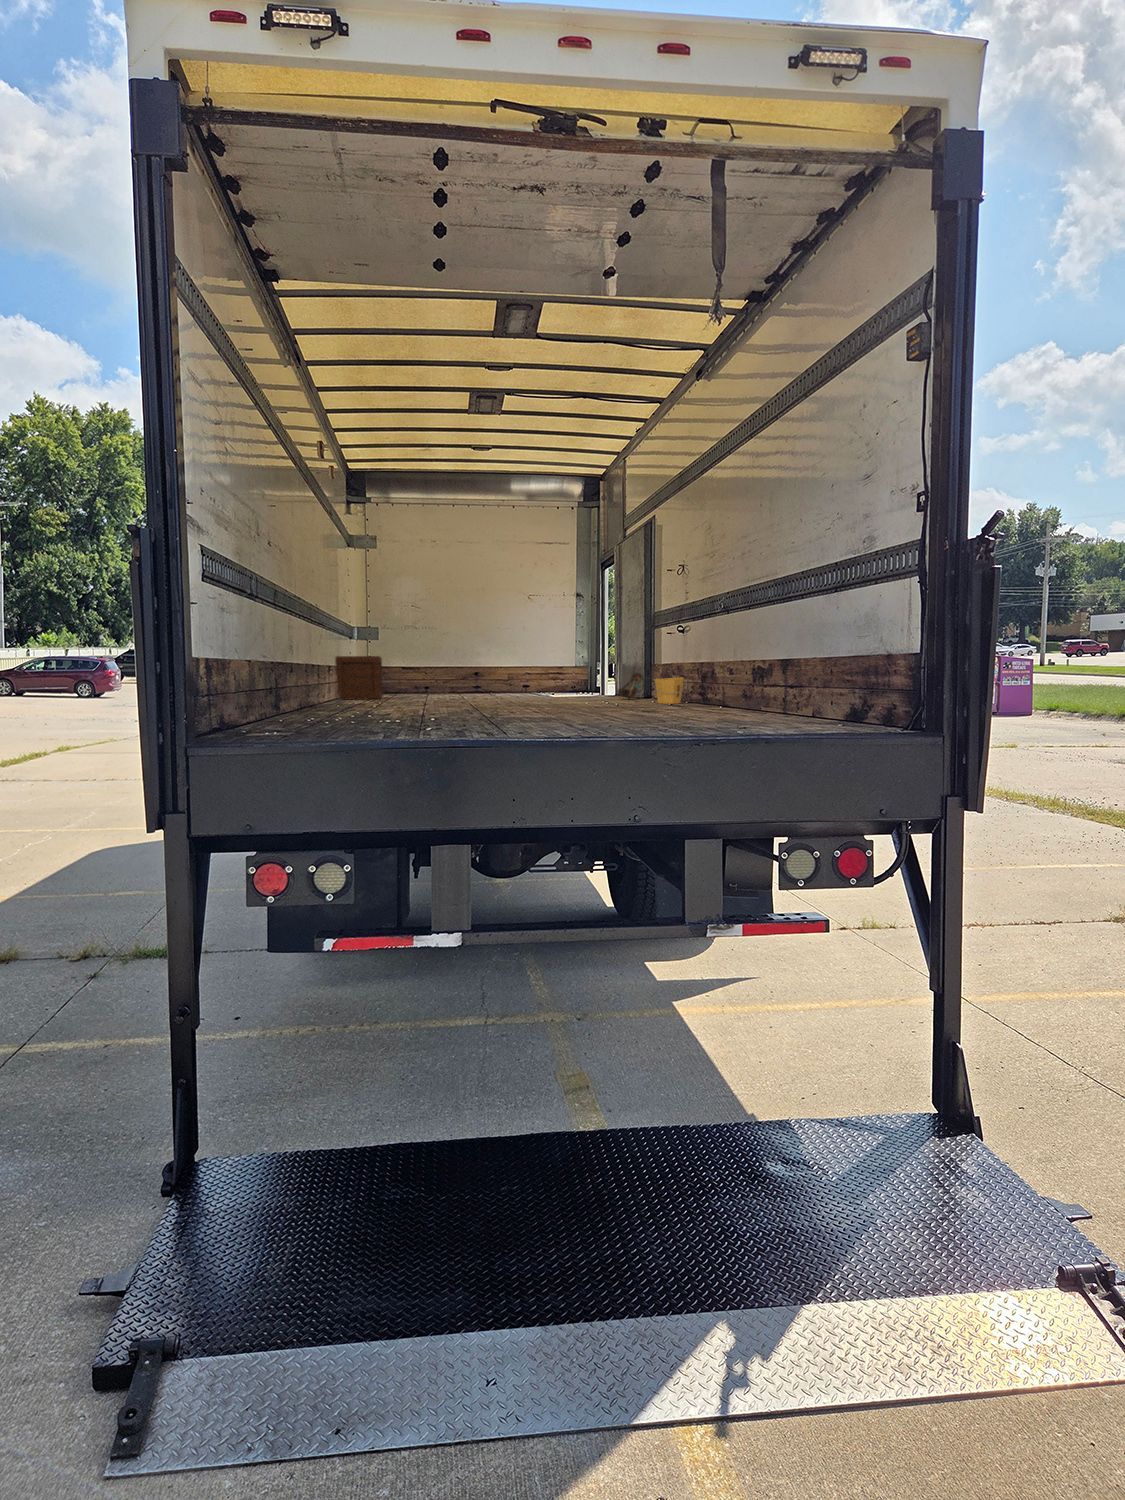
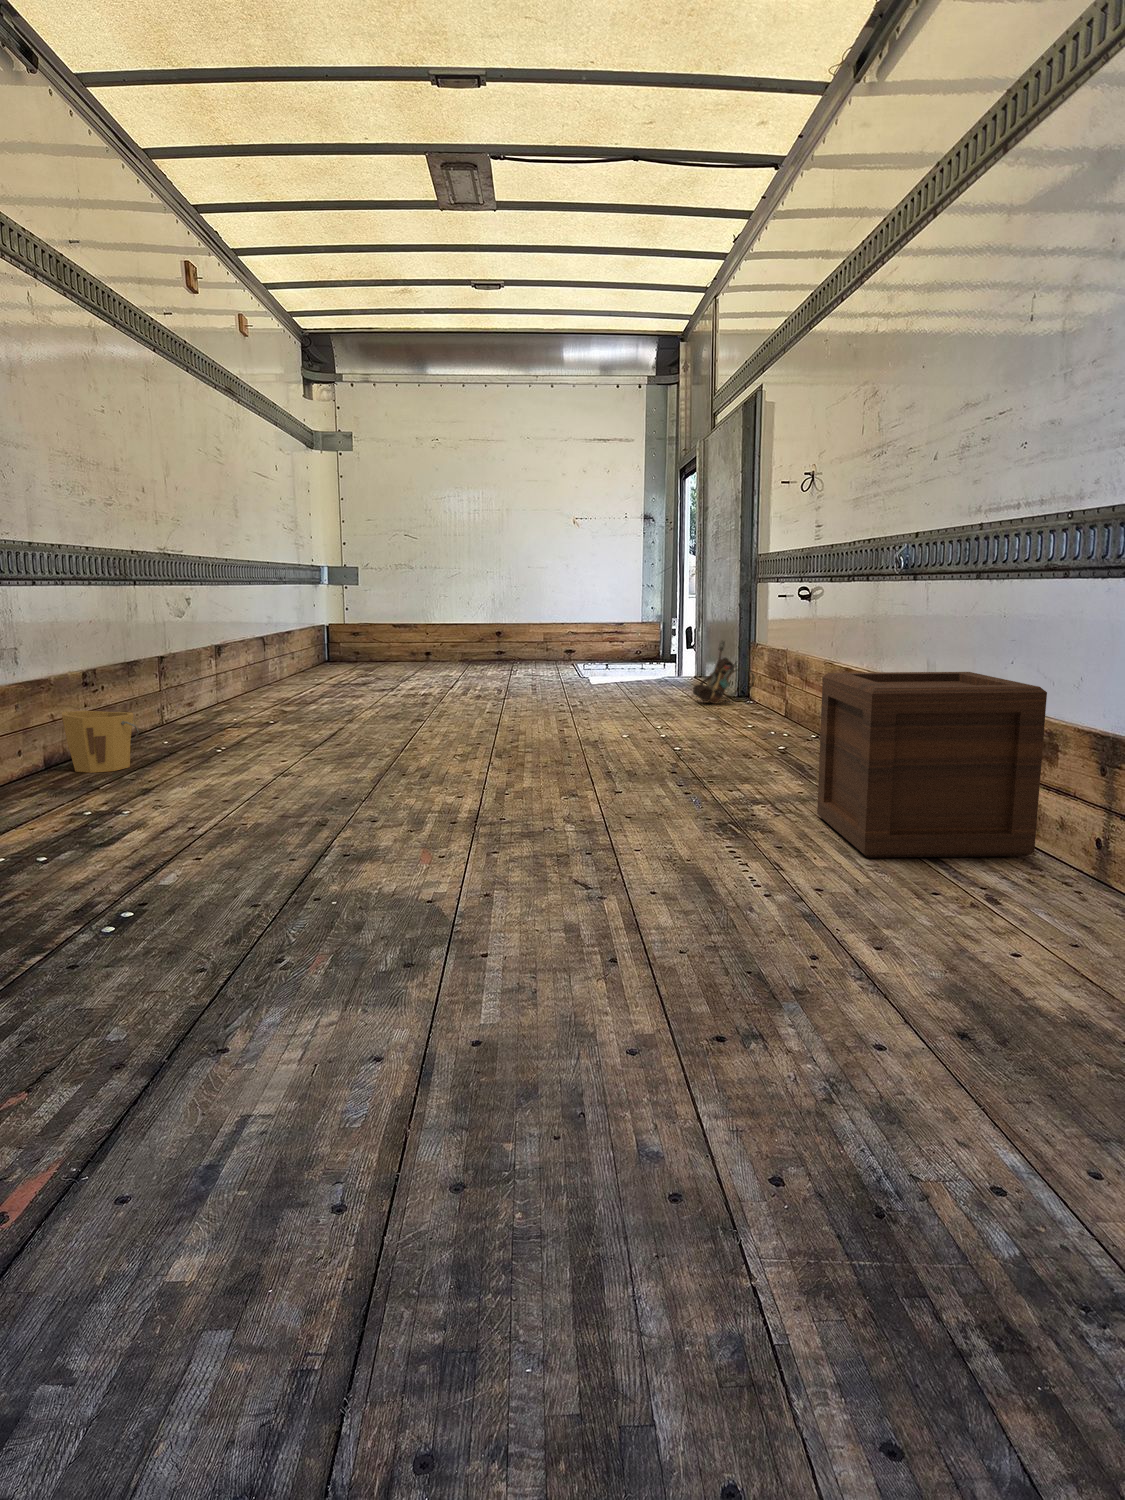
wooden crate: present [335,656,383,700] -> present [817,672,1047,858]
bucket: present [652,677,687,704] -> present [62,711,139,773]

